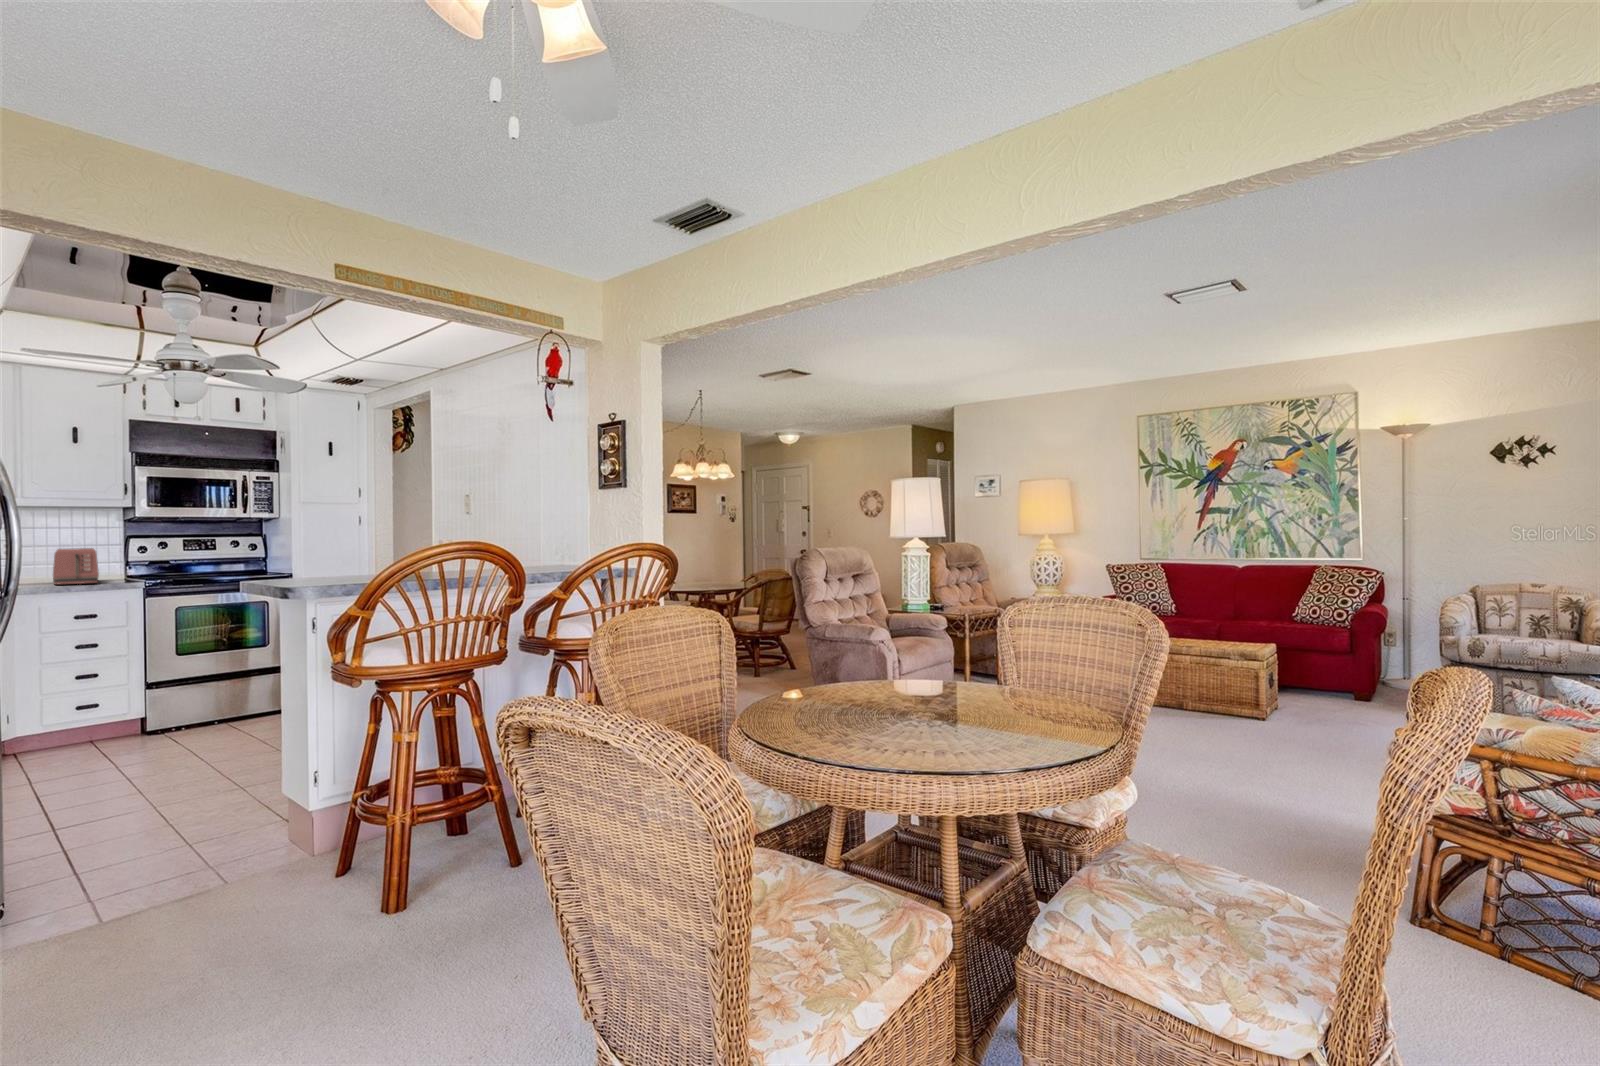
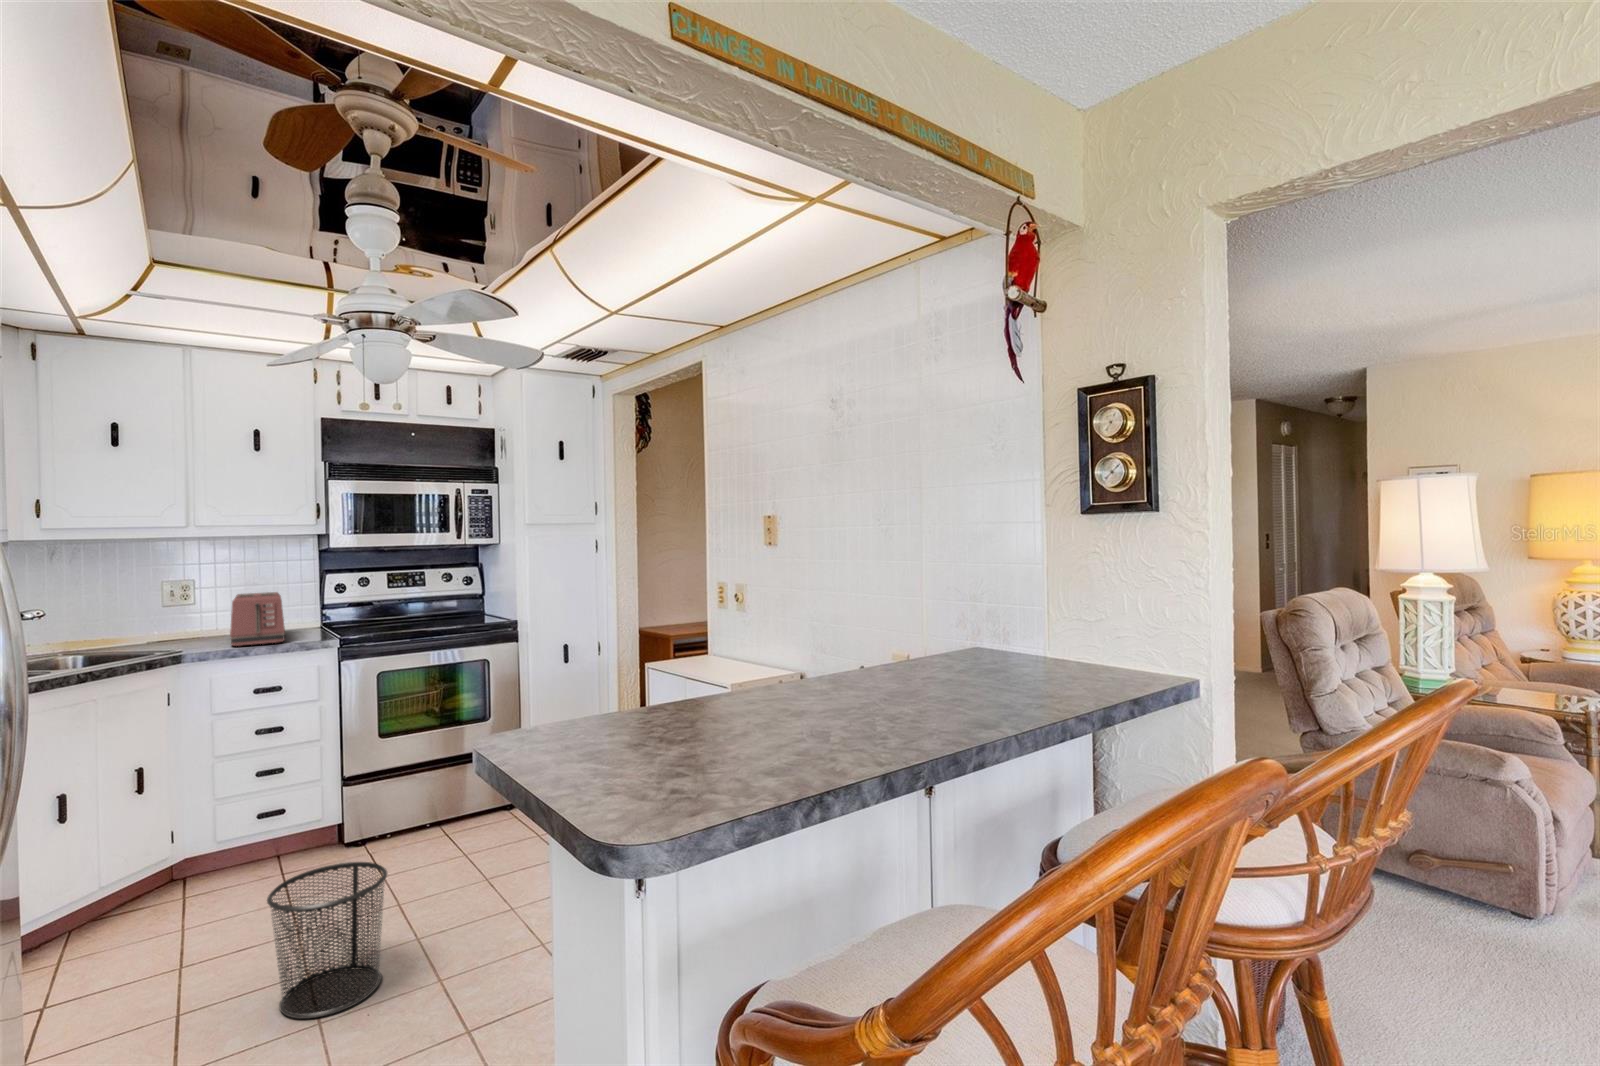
waste bin: none [100,704,183,787] -> present [267,862,387,1019]

